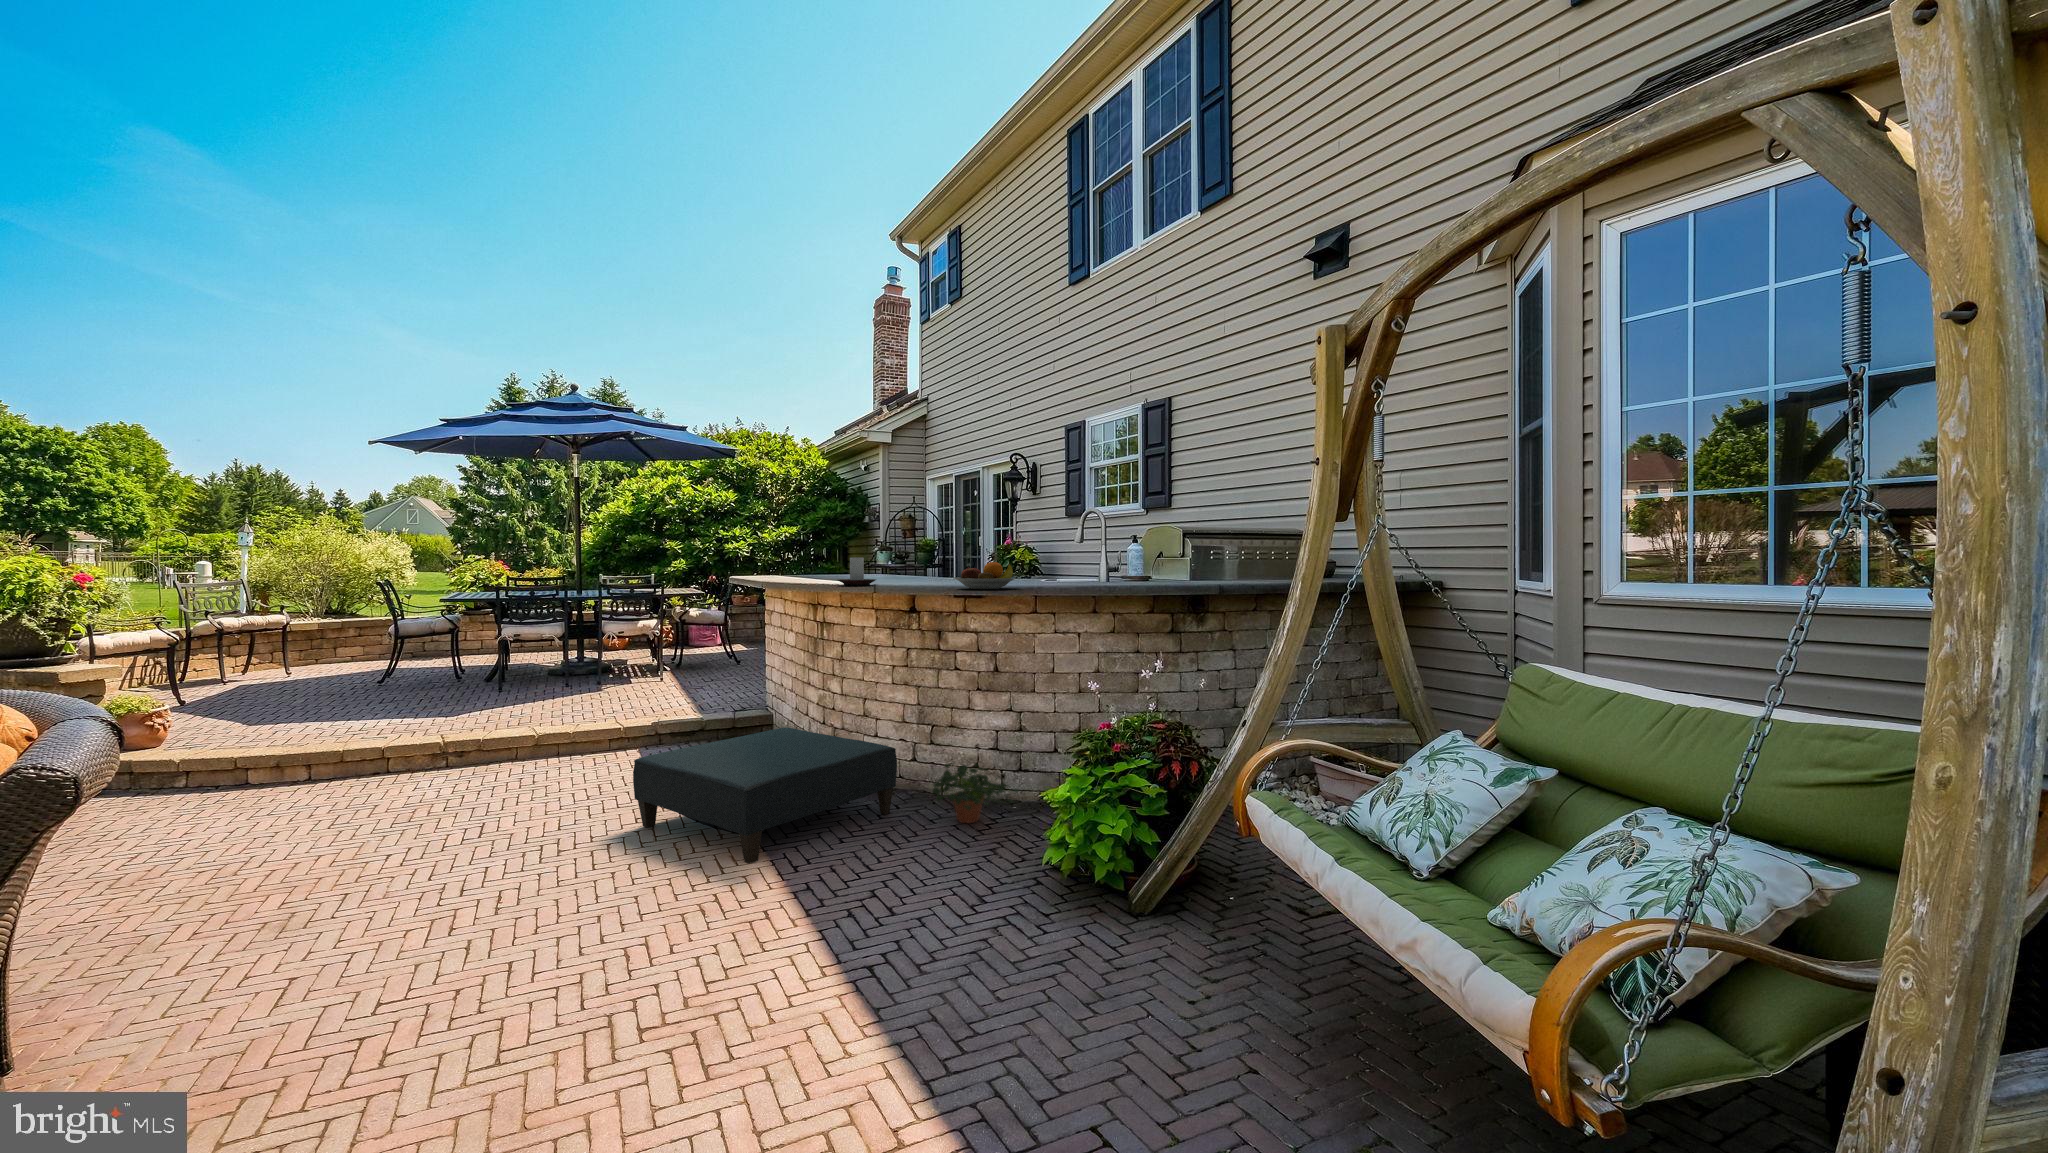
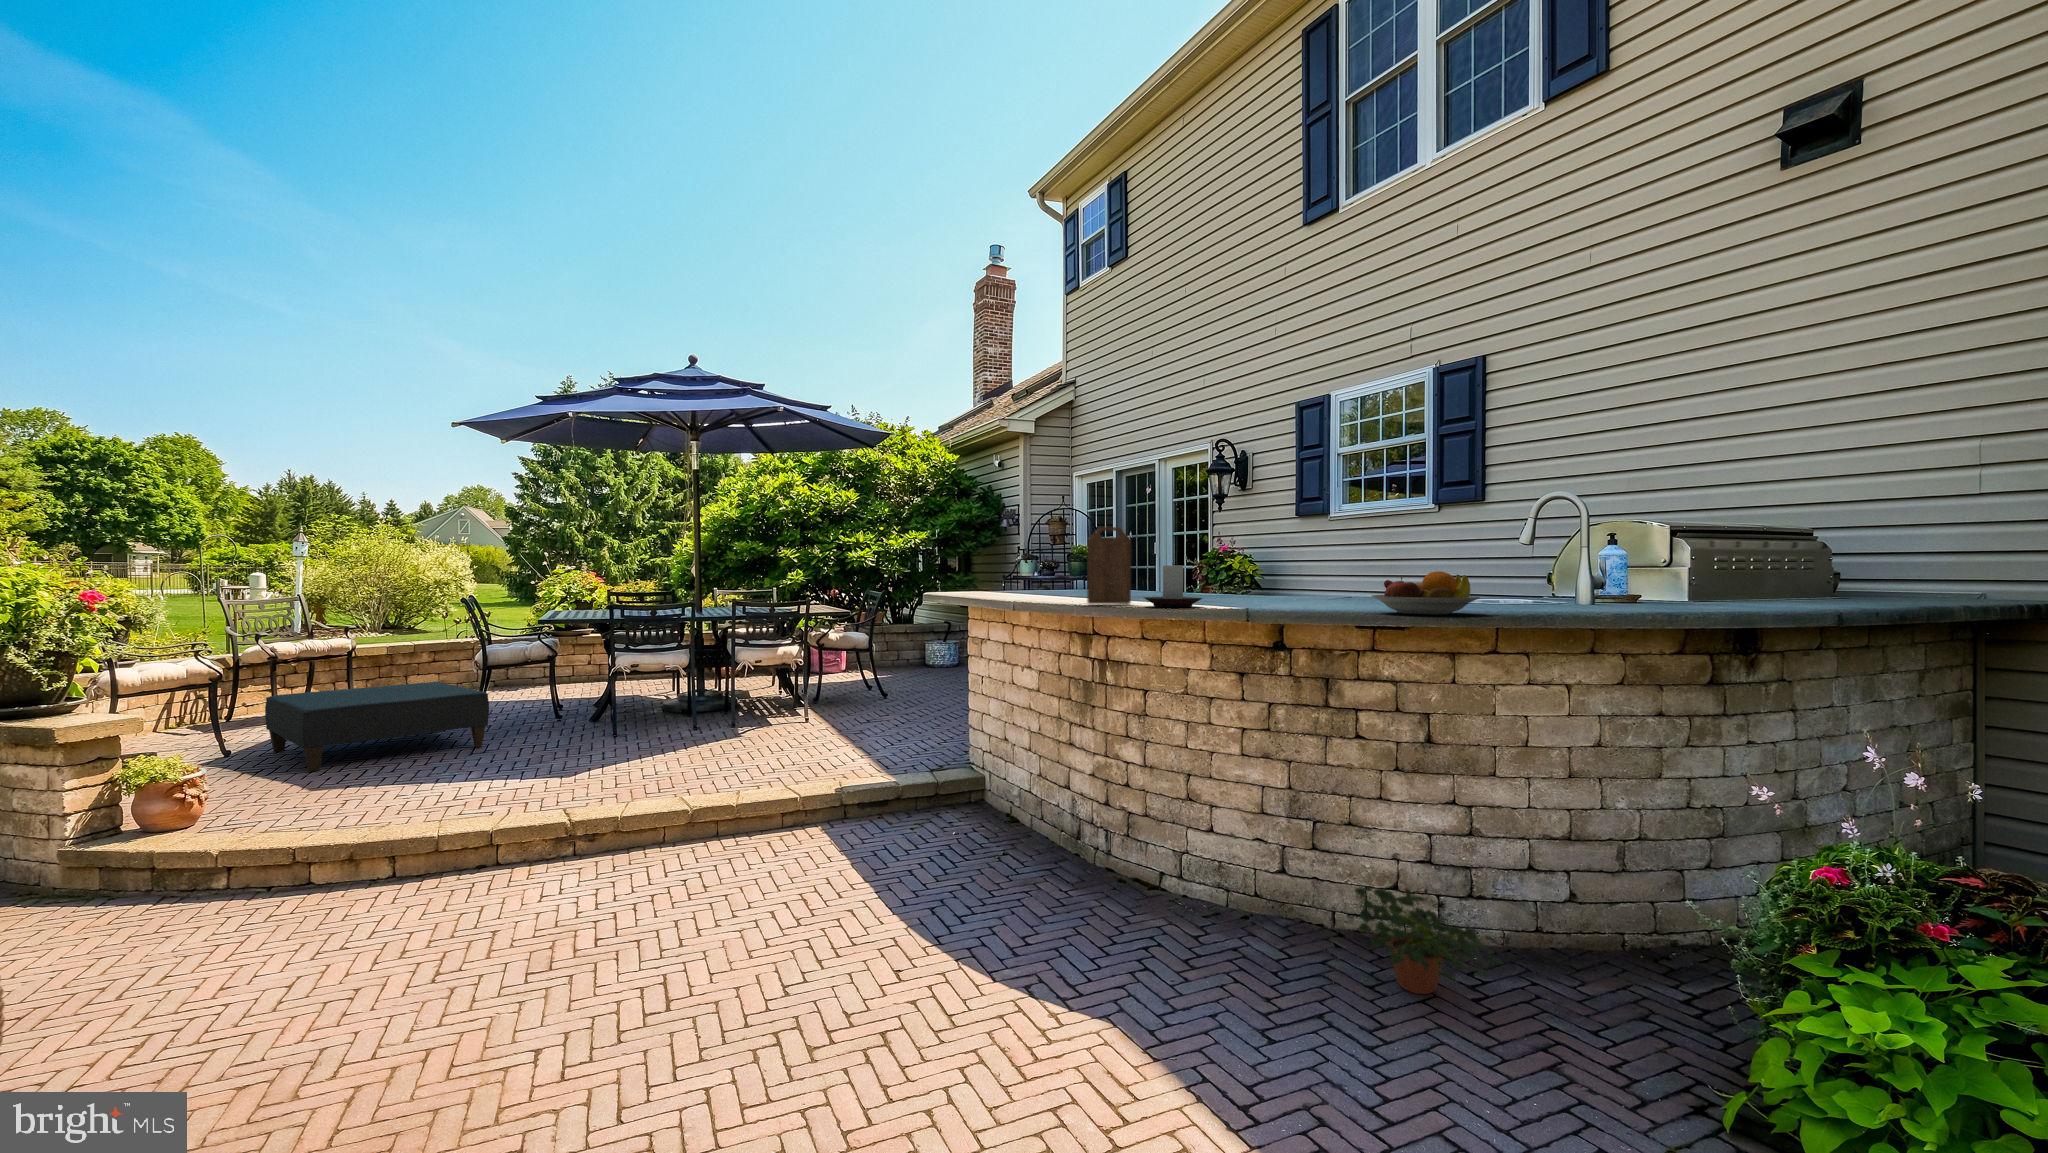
cutting board: none [809,531,841,584] -> present [1087,527,1131,604]
ottoman: present [633,727,897,864] -> present [265,682,489,771]

